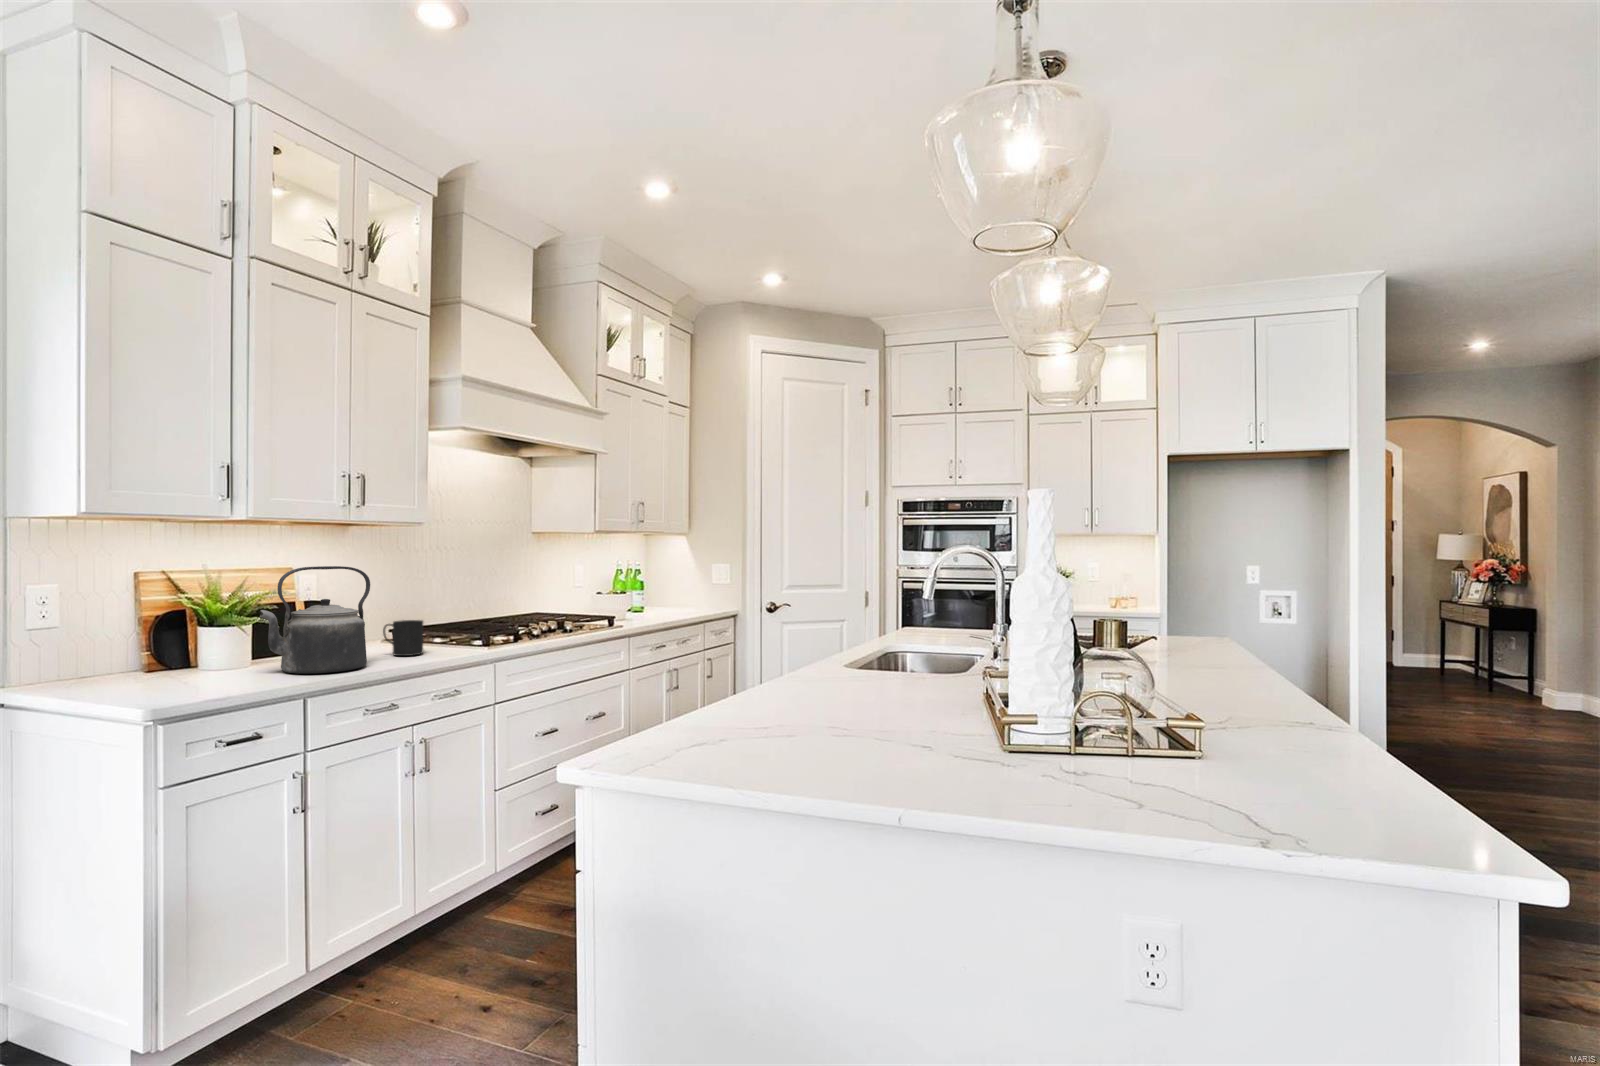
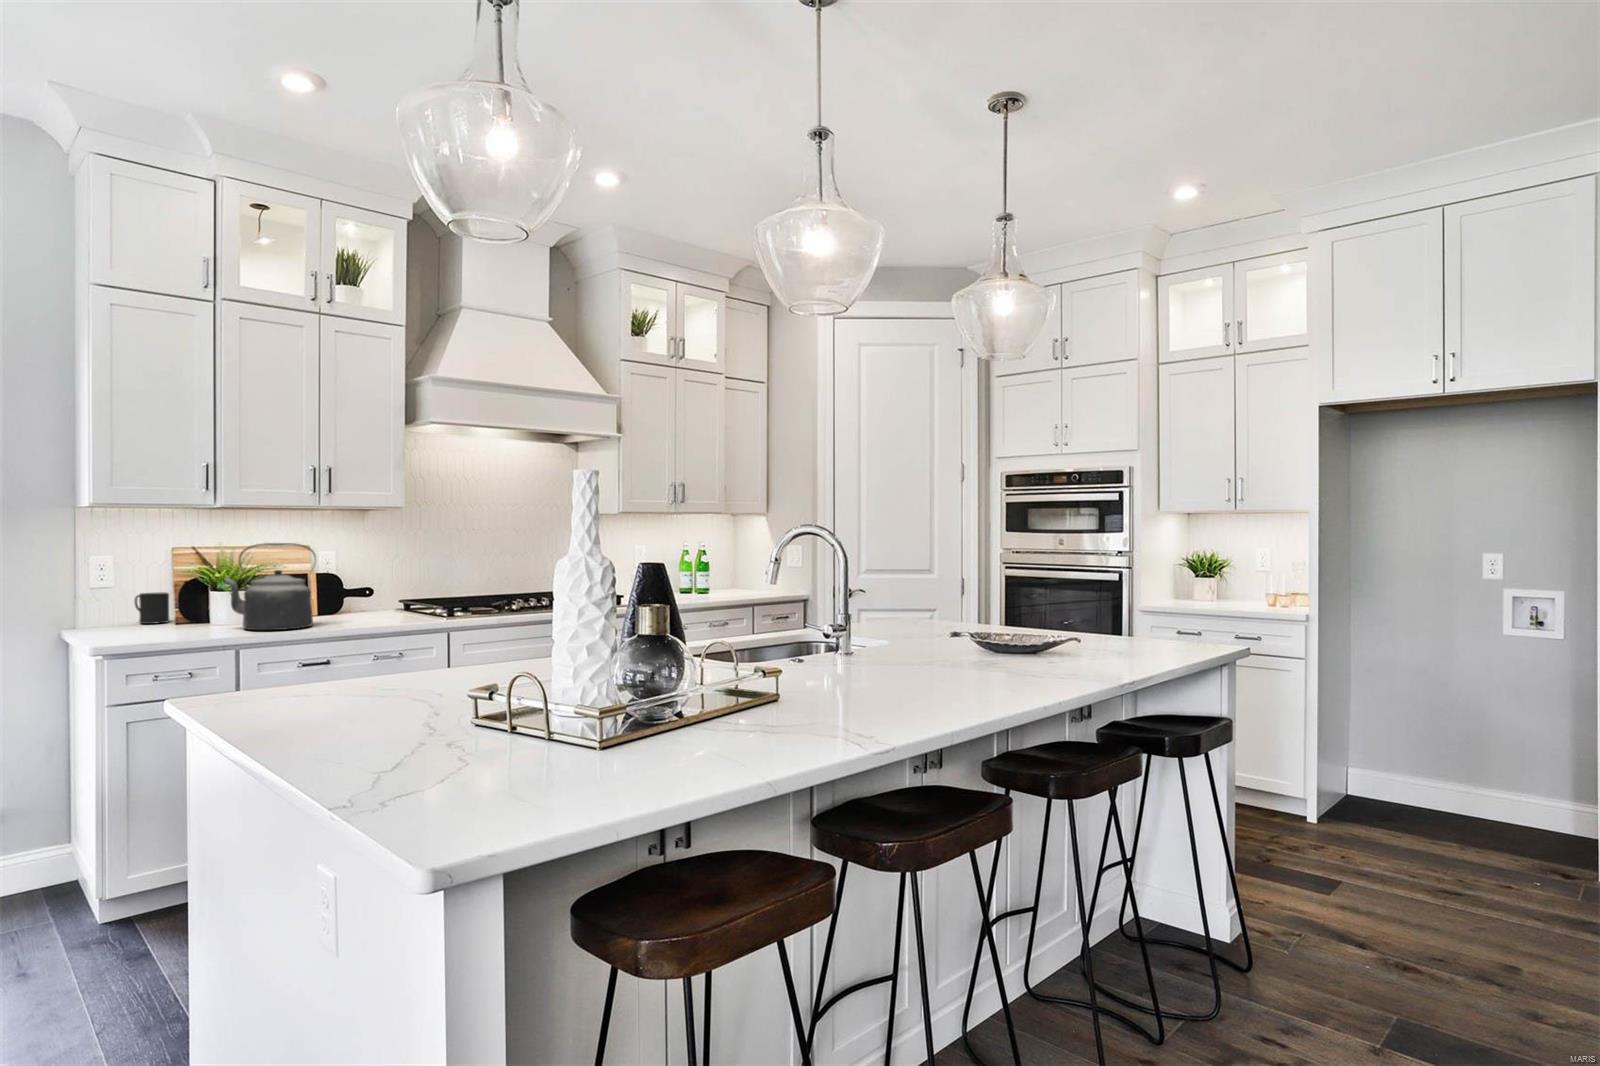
mug: present [383,620,423,656] -> present [135,592,169,624]

